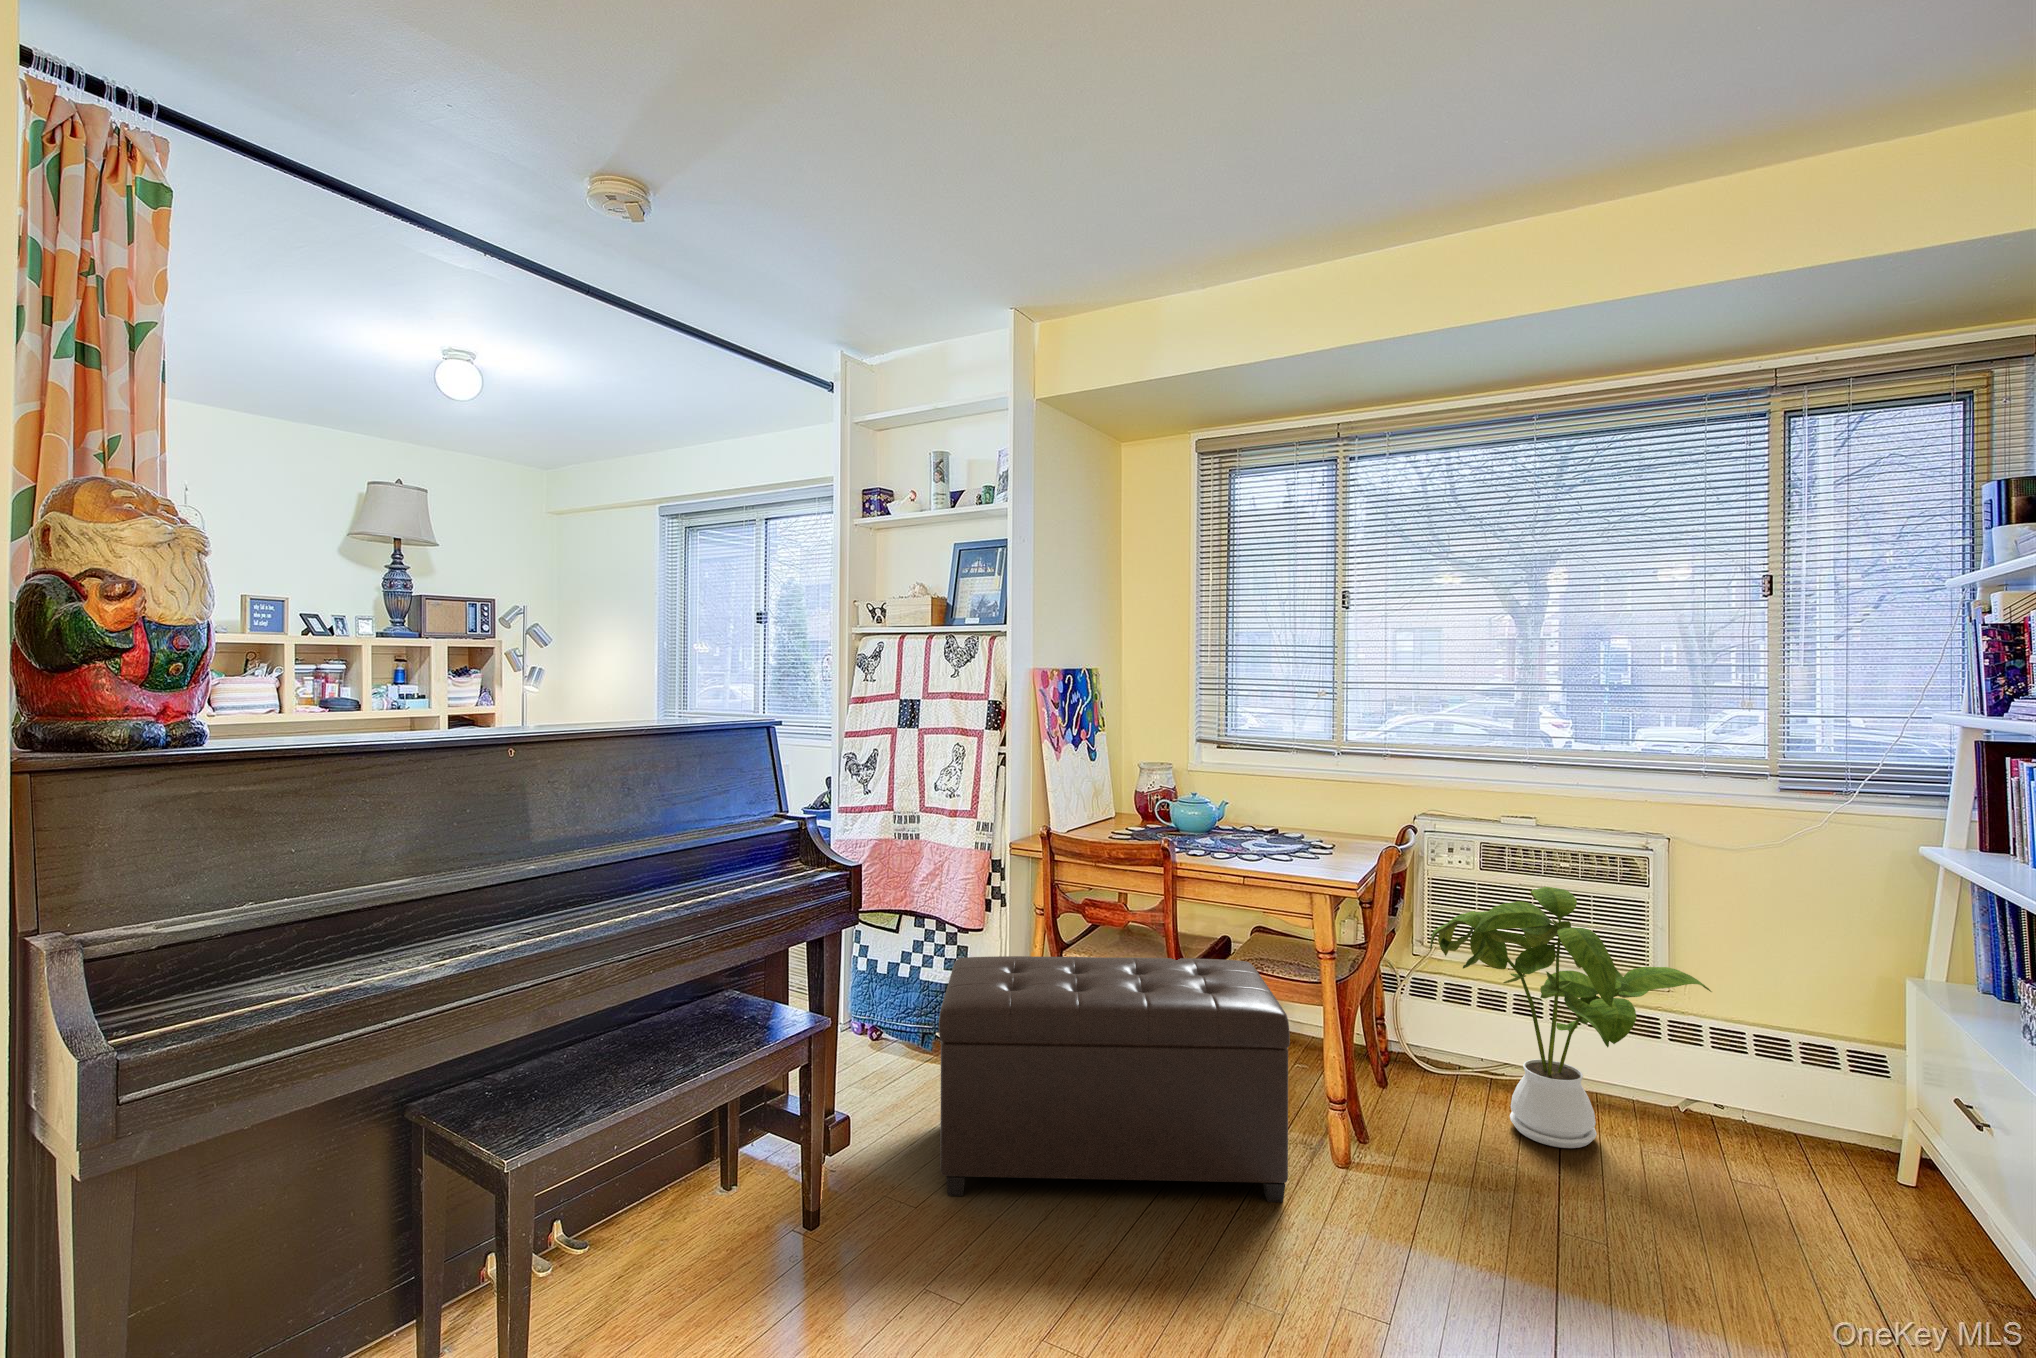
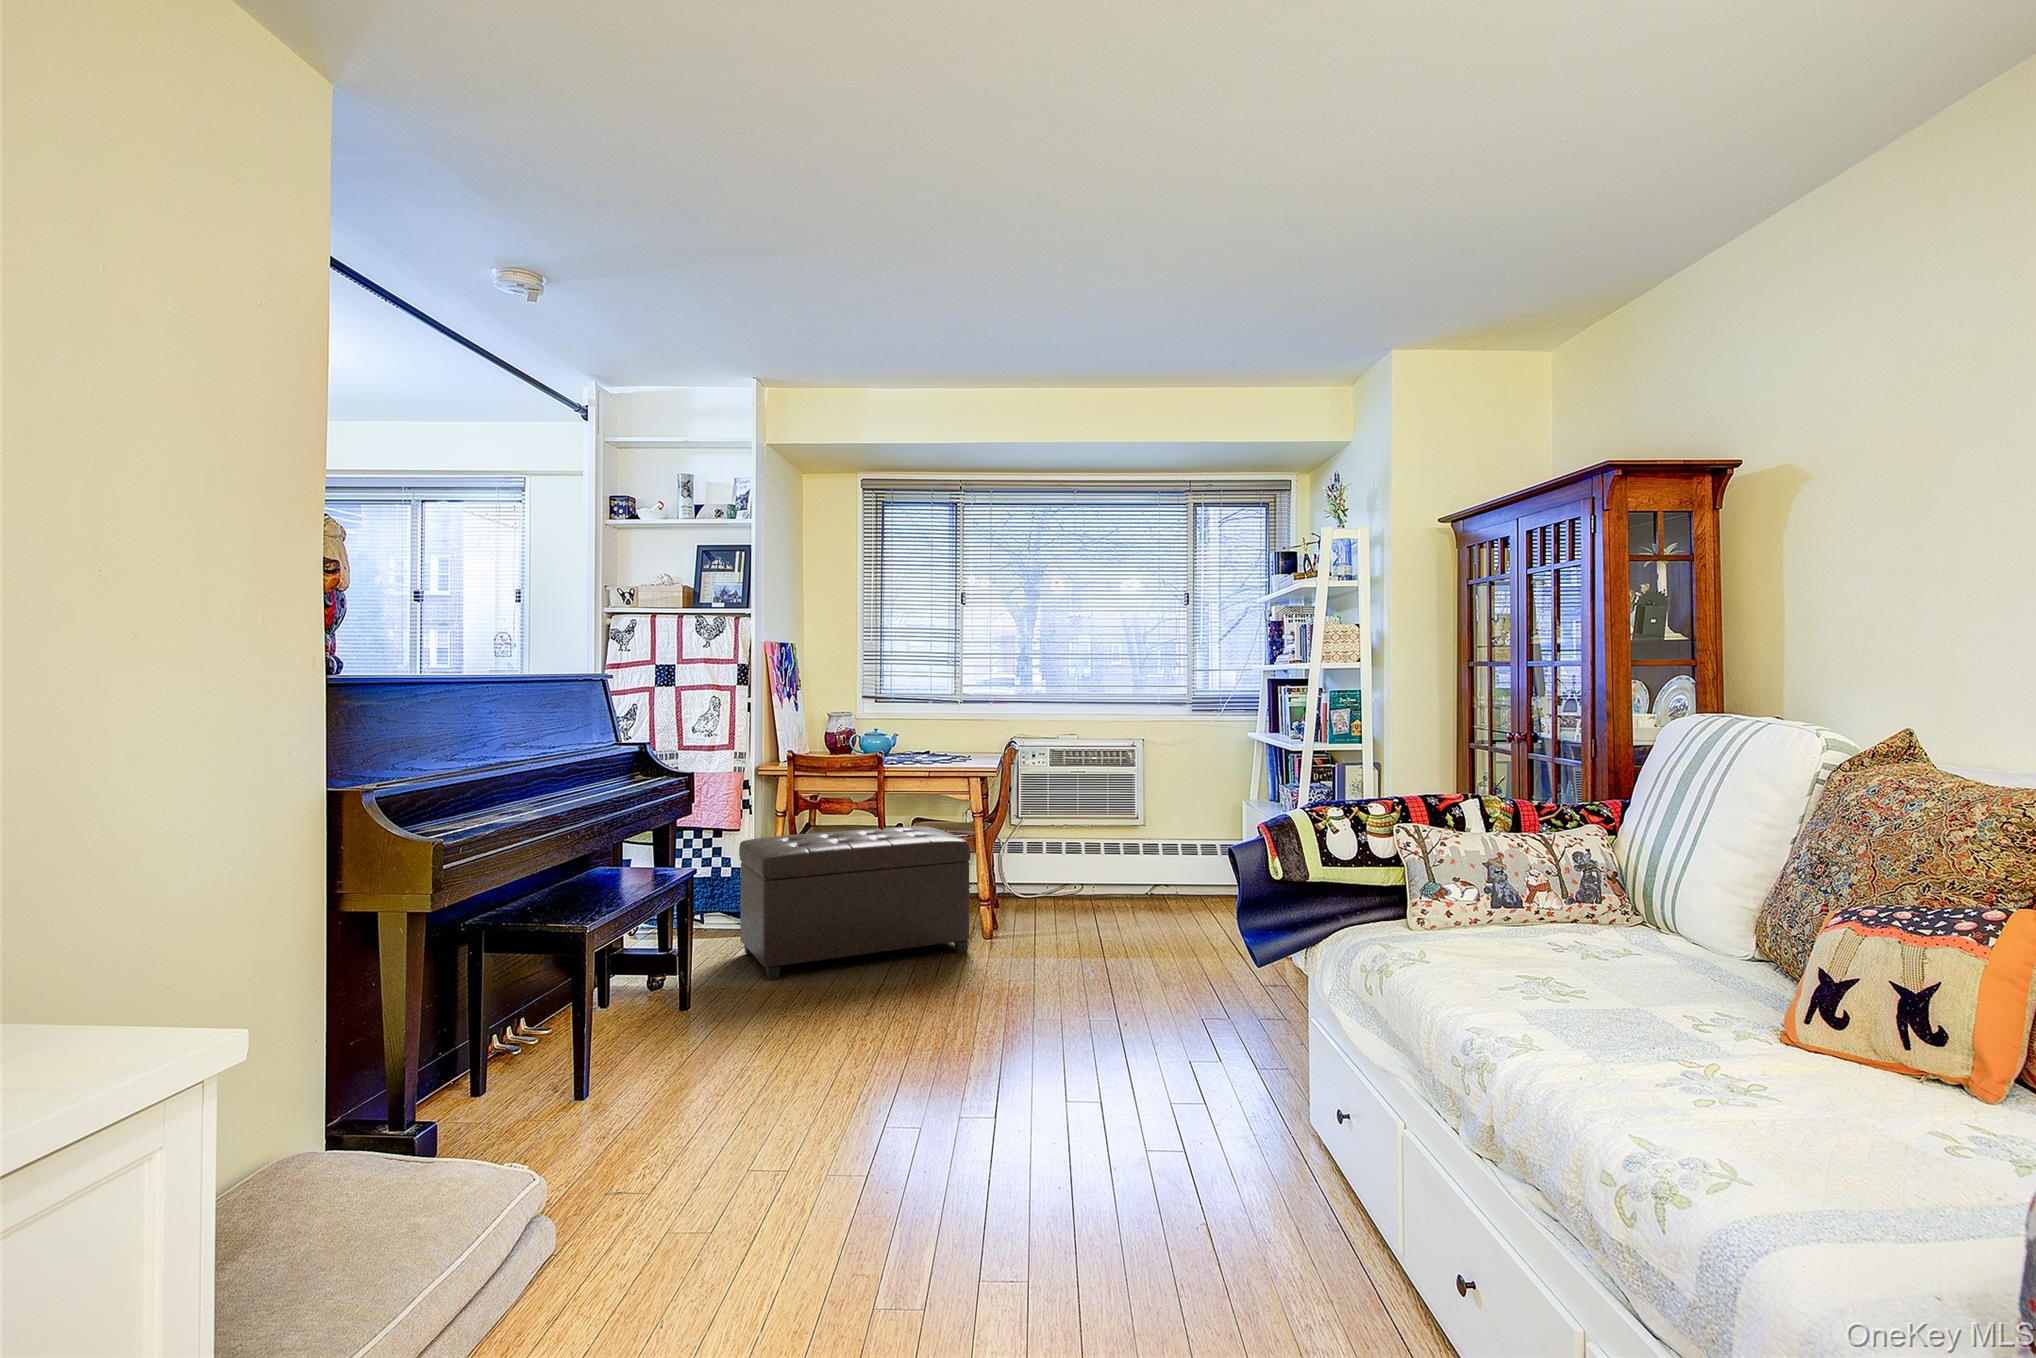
house plant: present [1430,887,1712,1148] -> none [1027,766,1165,914]

